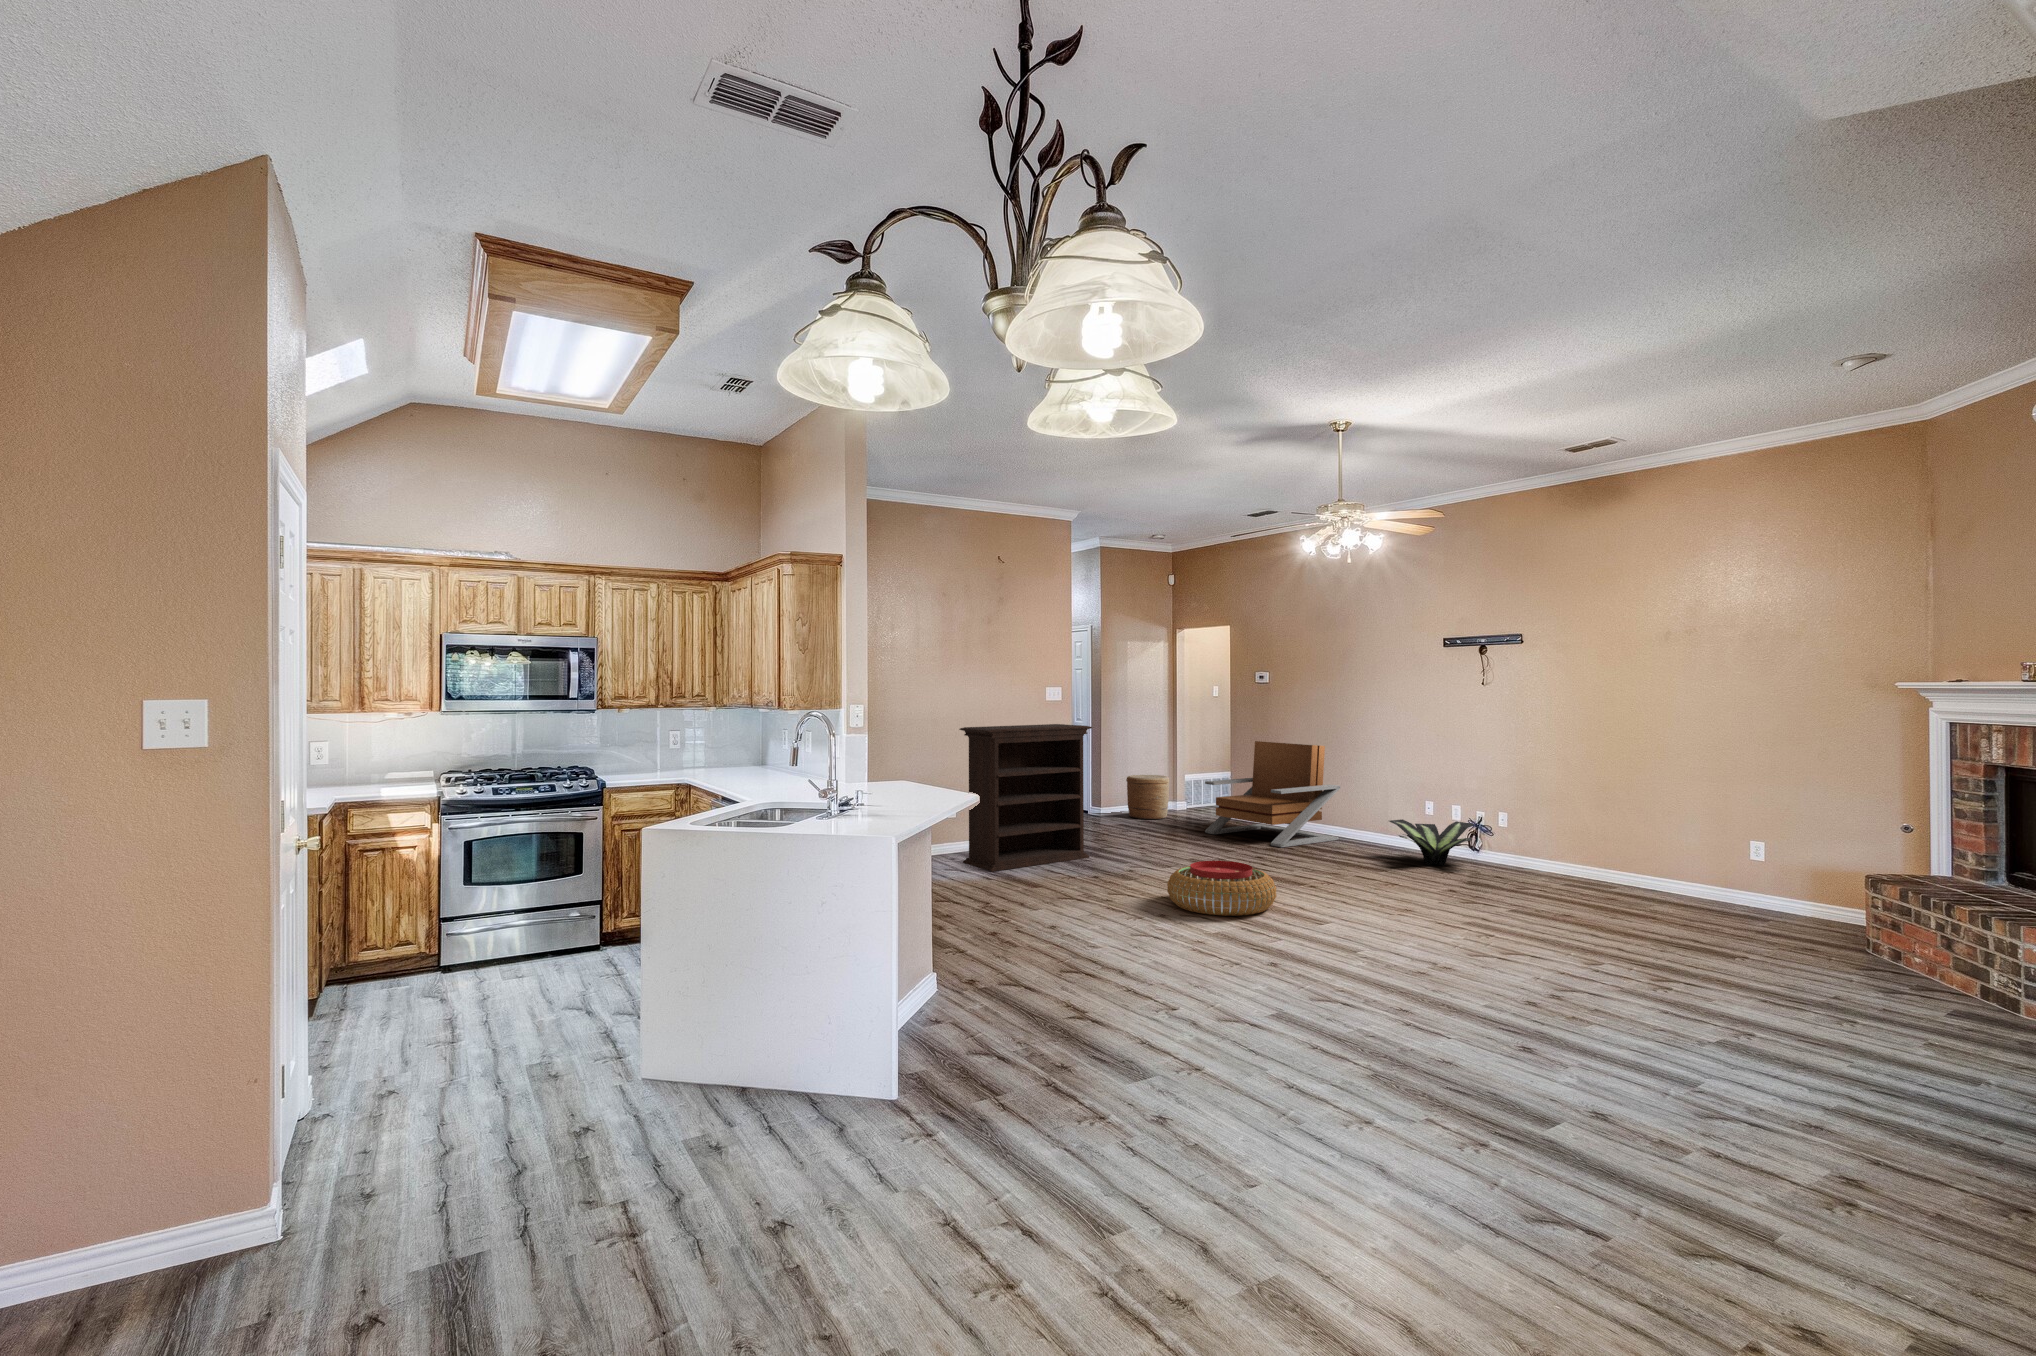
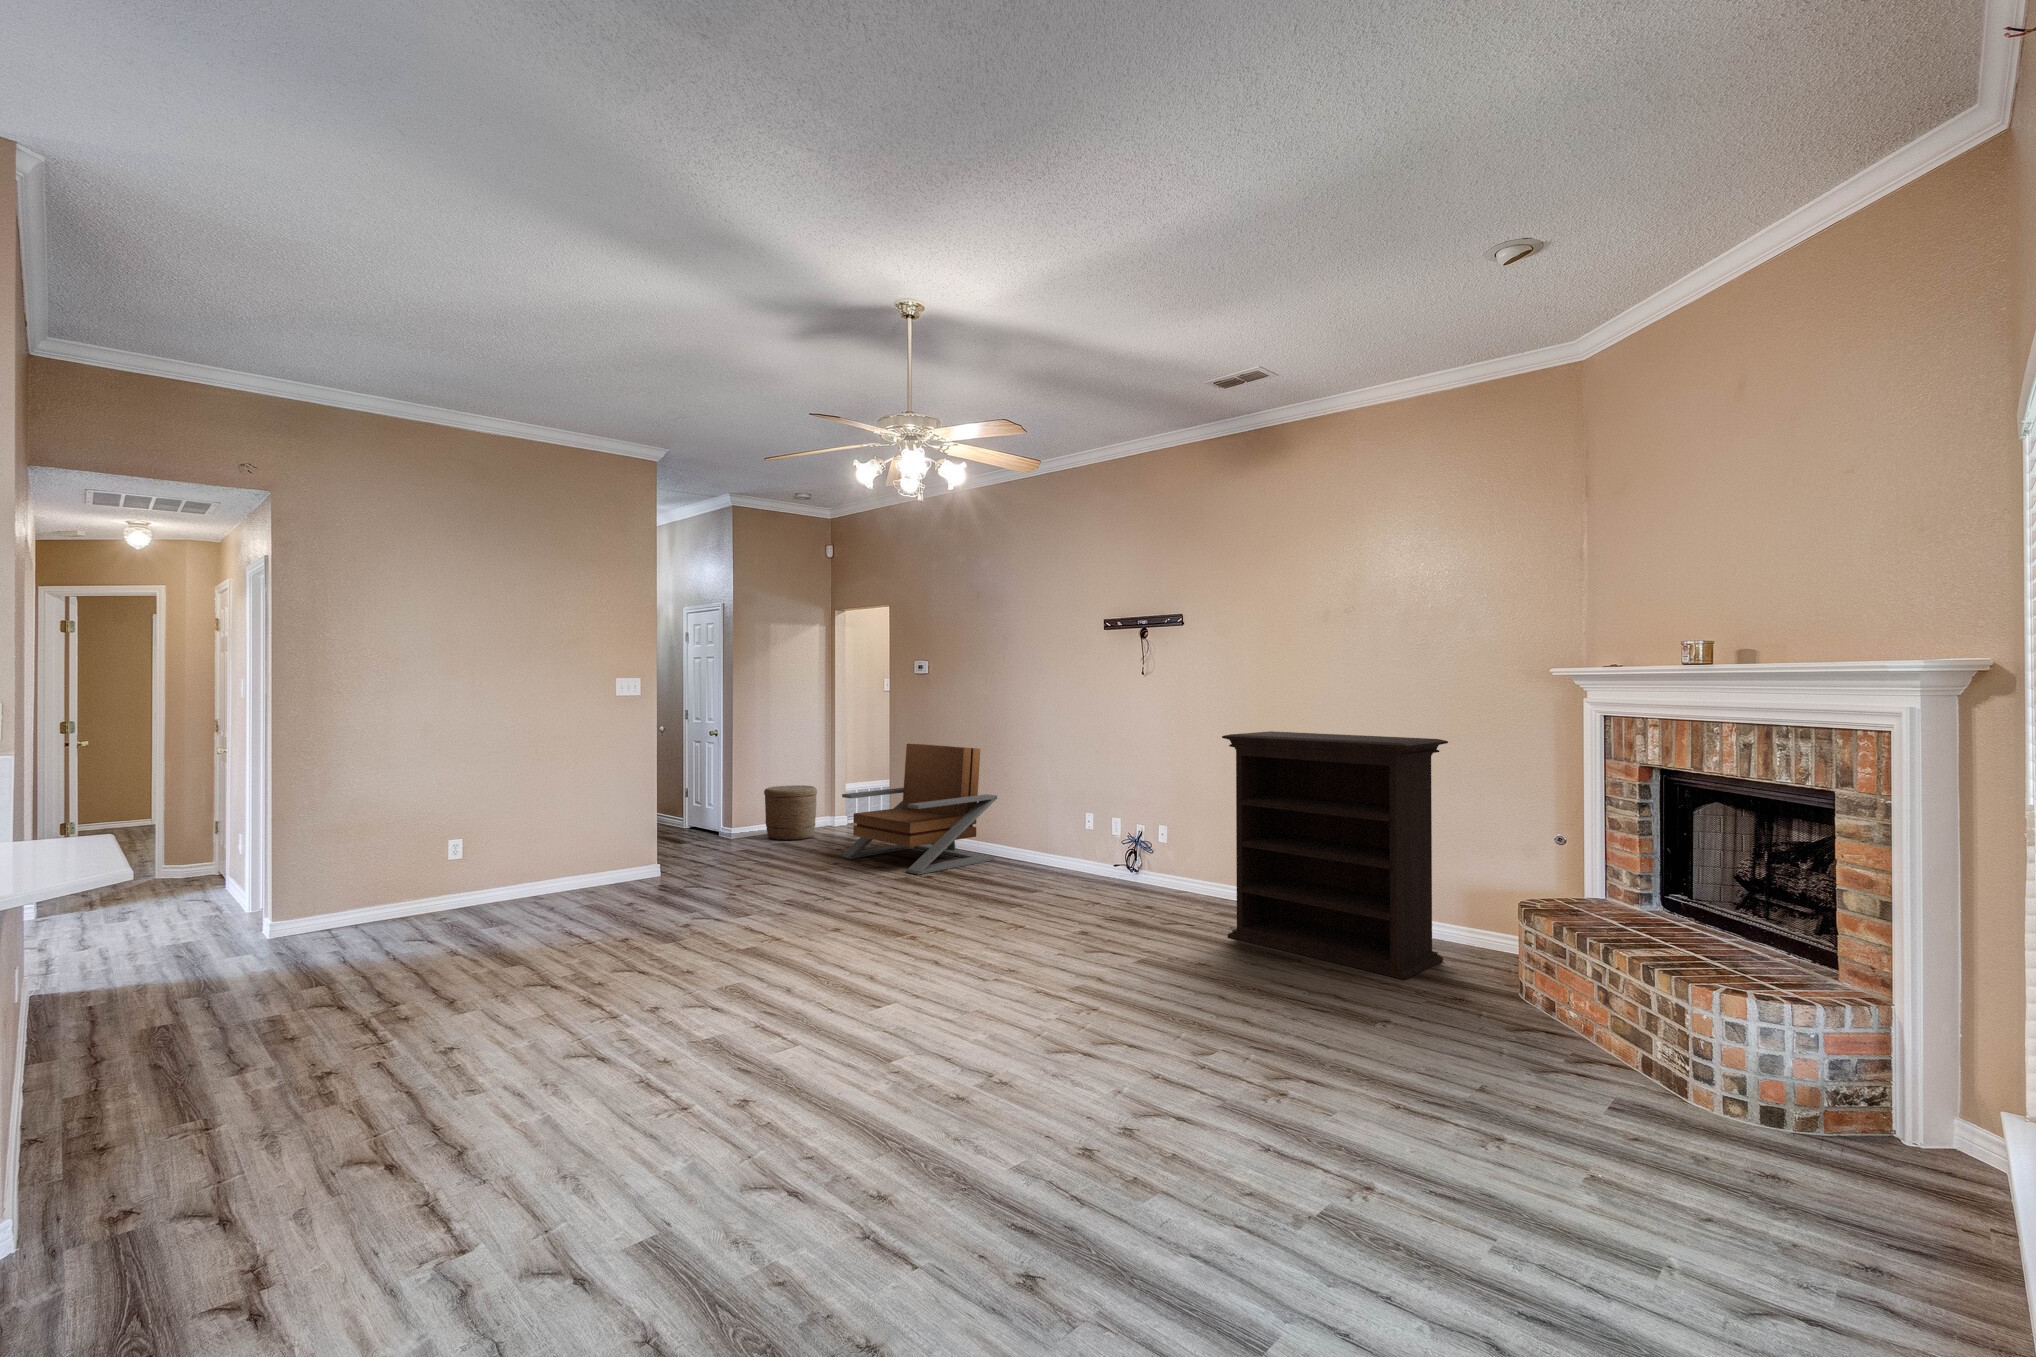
bookshelf: present [959,724,1092,871] -> present [1222,731,1448,980]
potted plant: present [1389,819,1474,866] -> none [1036,836,1132,892]
pouf: present [1167,861,1276,916] -> none [687,913,840,998]

